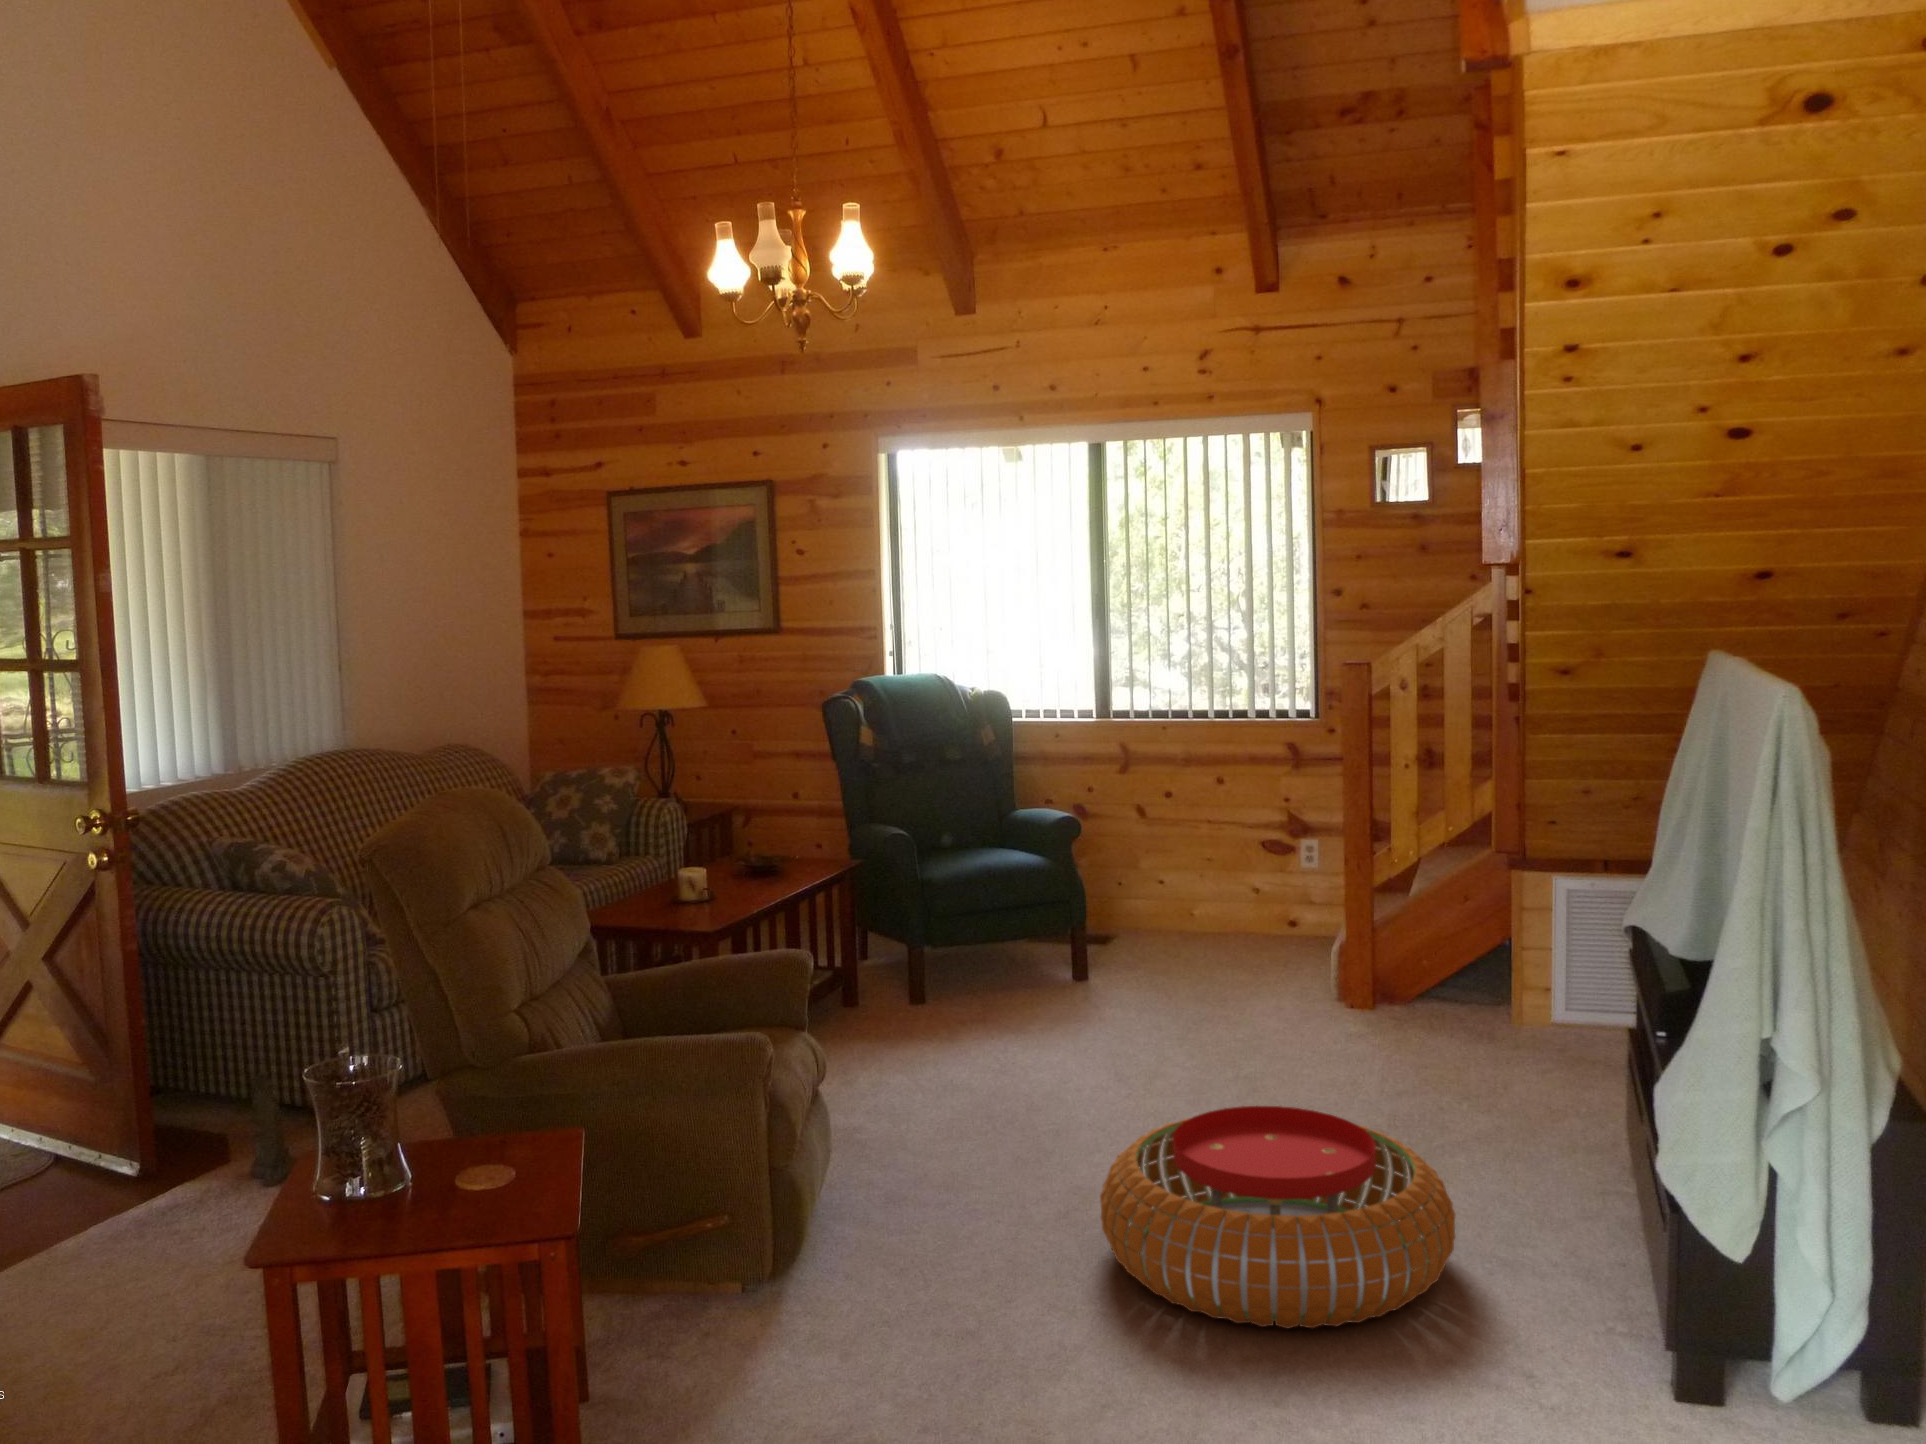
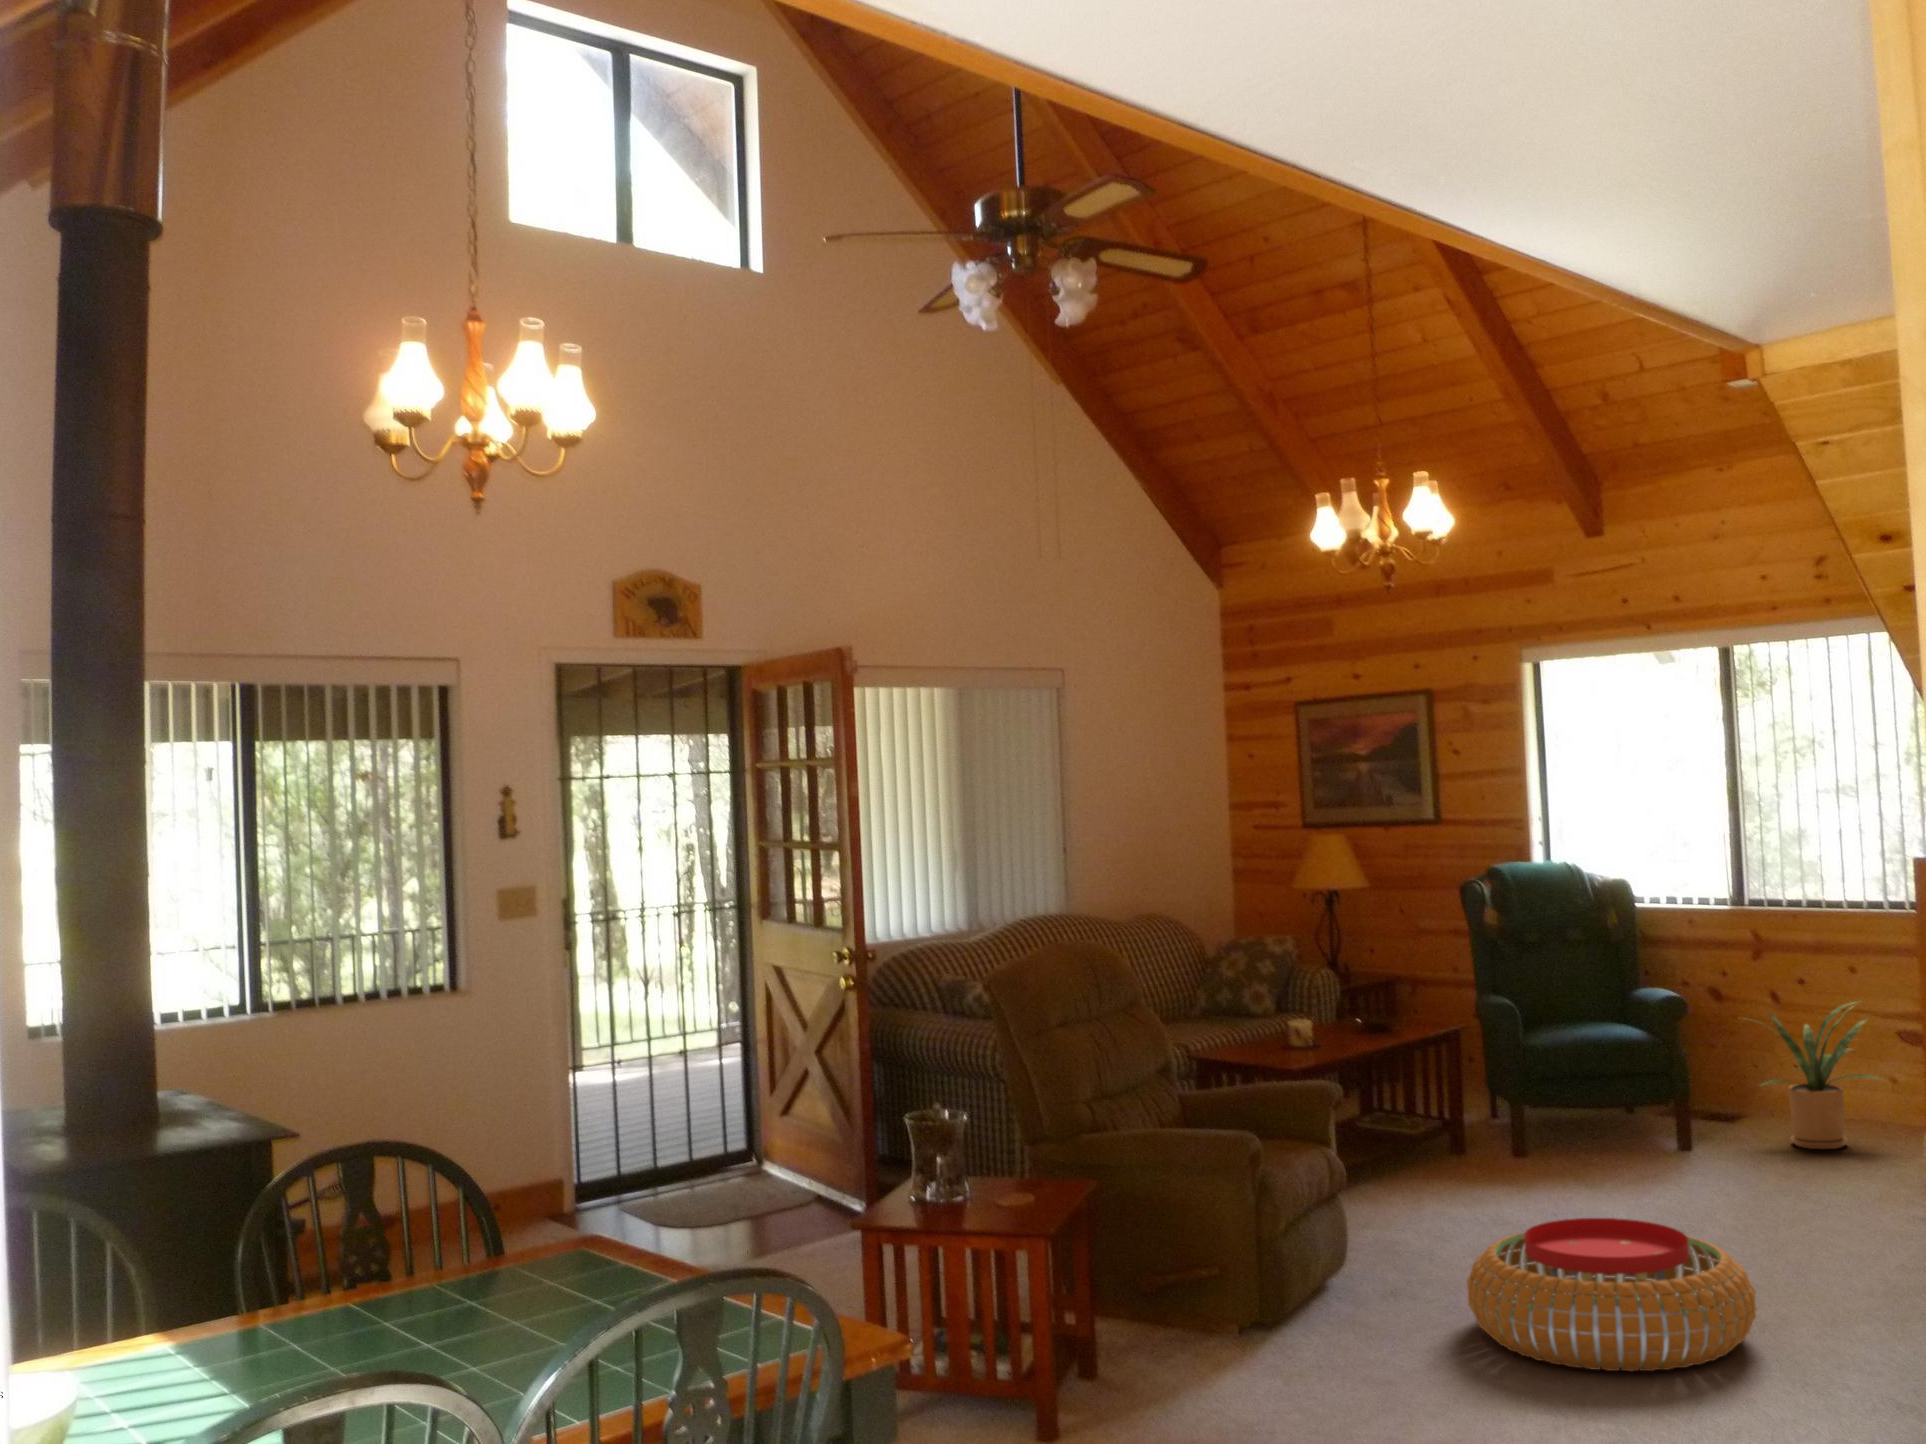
house plant: none [1122,804,1266,957] -> present [1762,1002,1881,1149]

